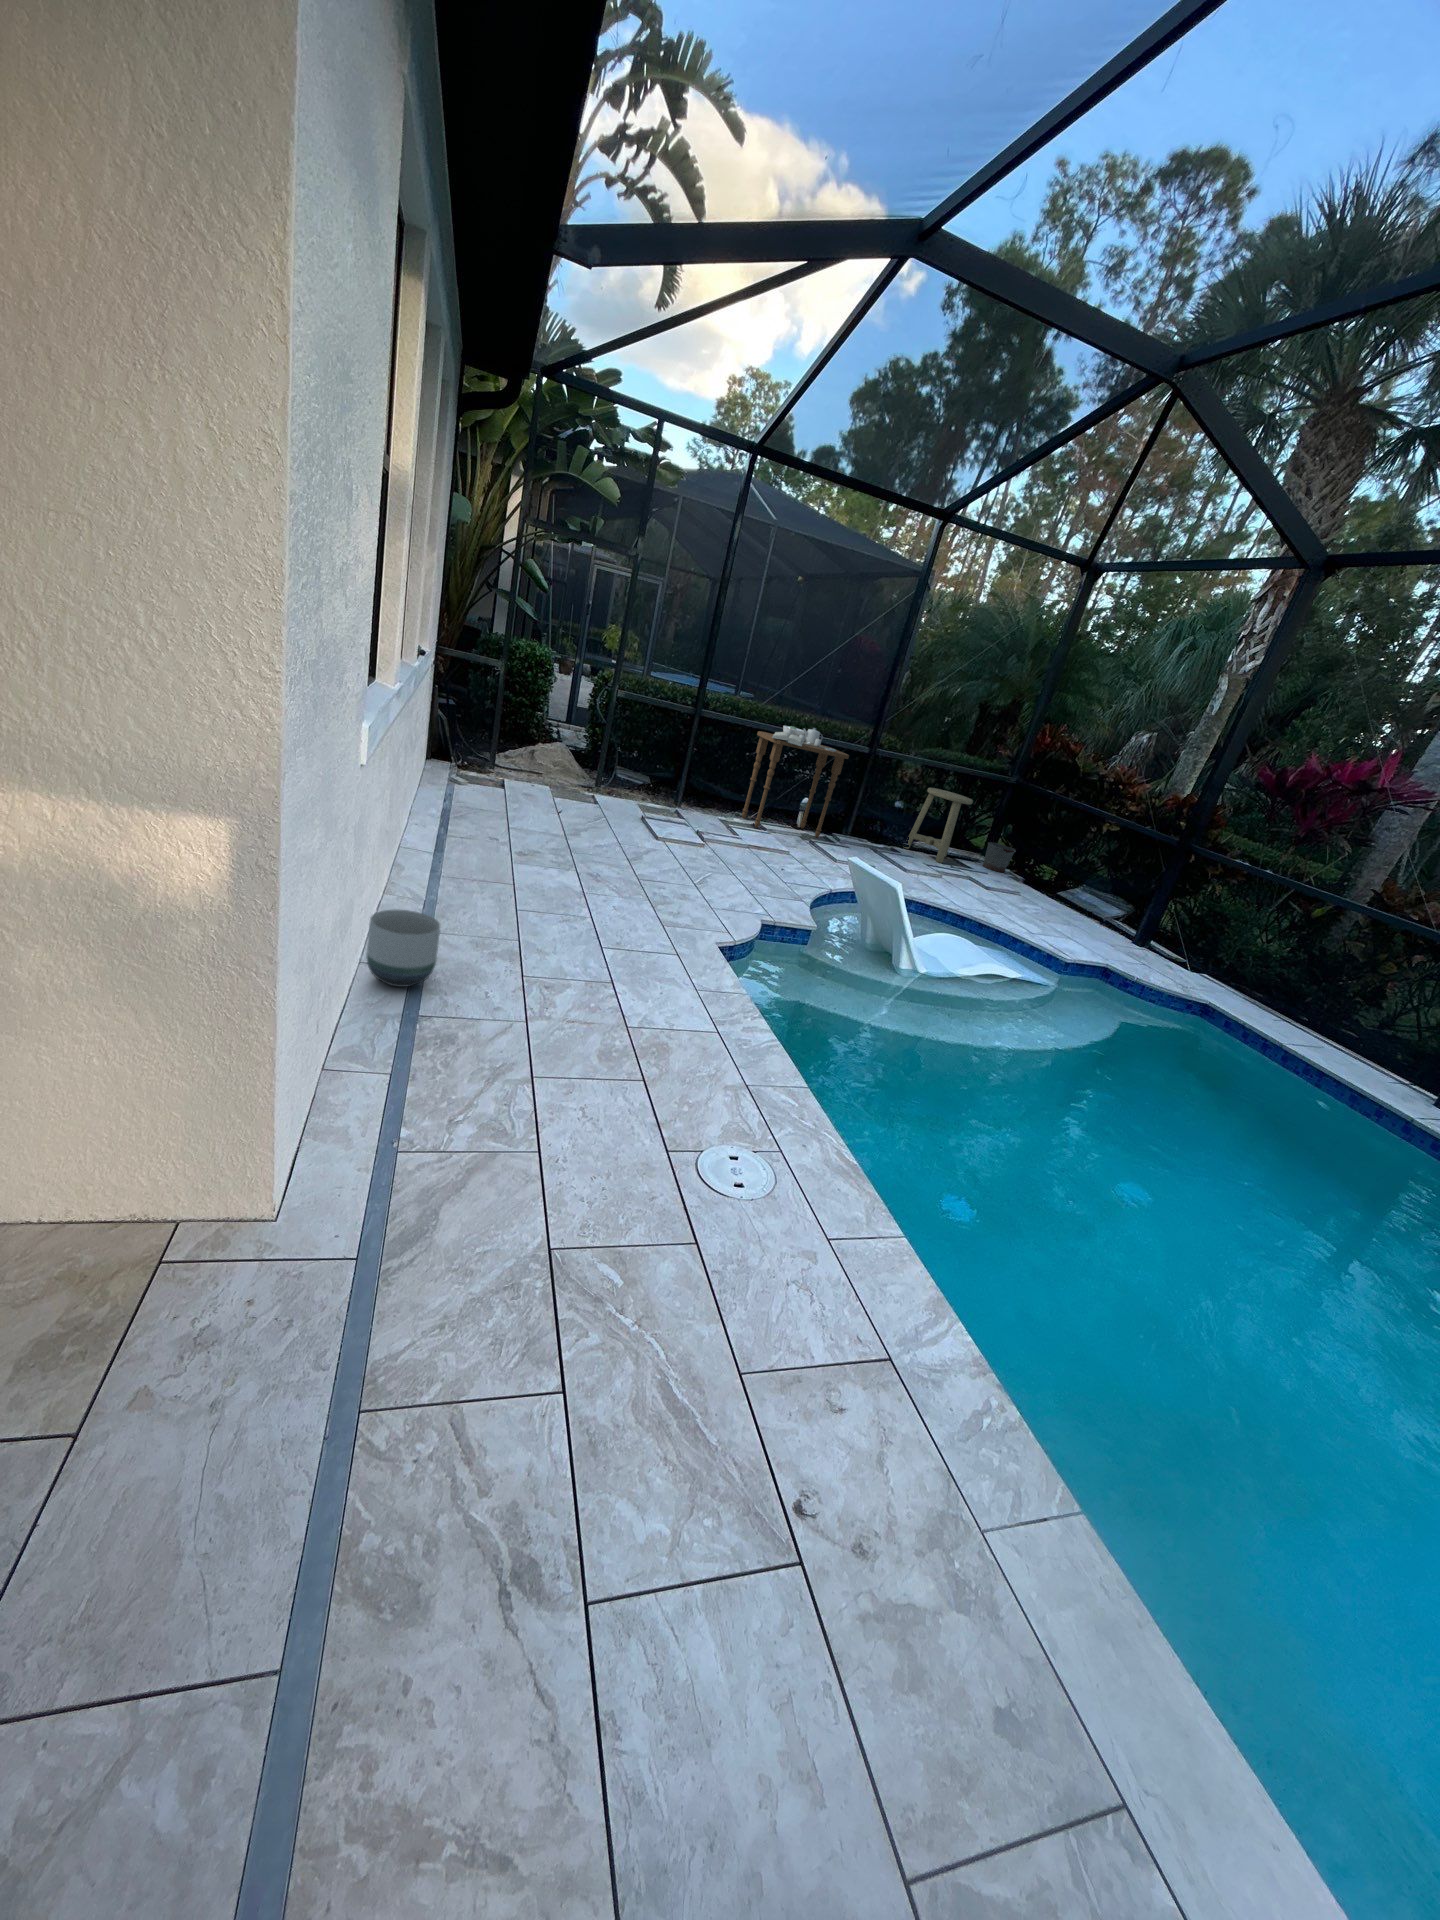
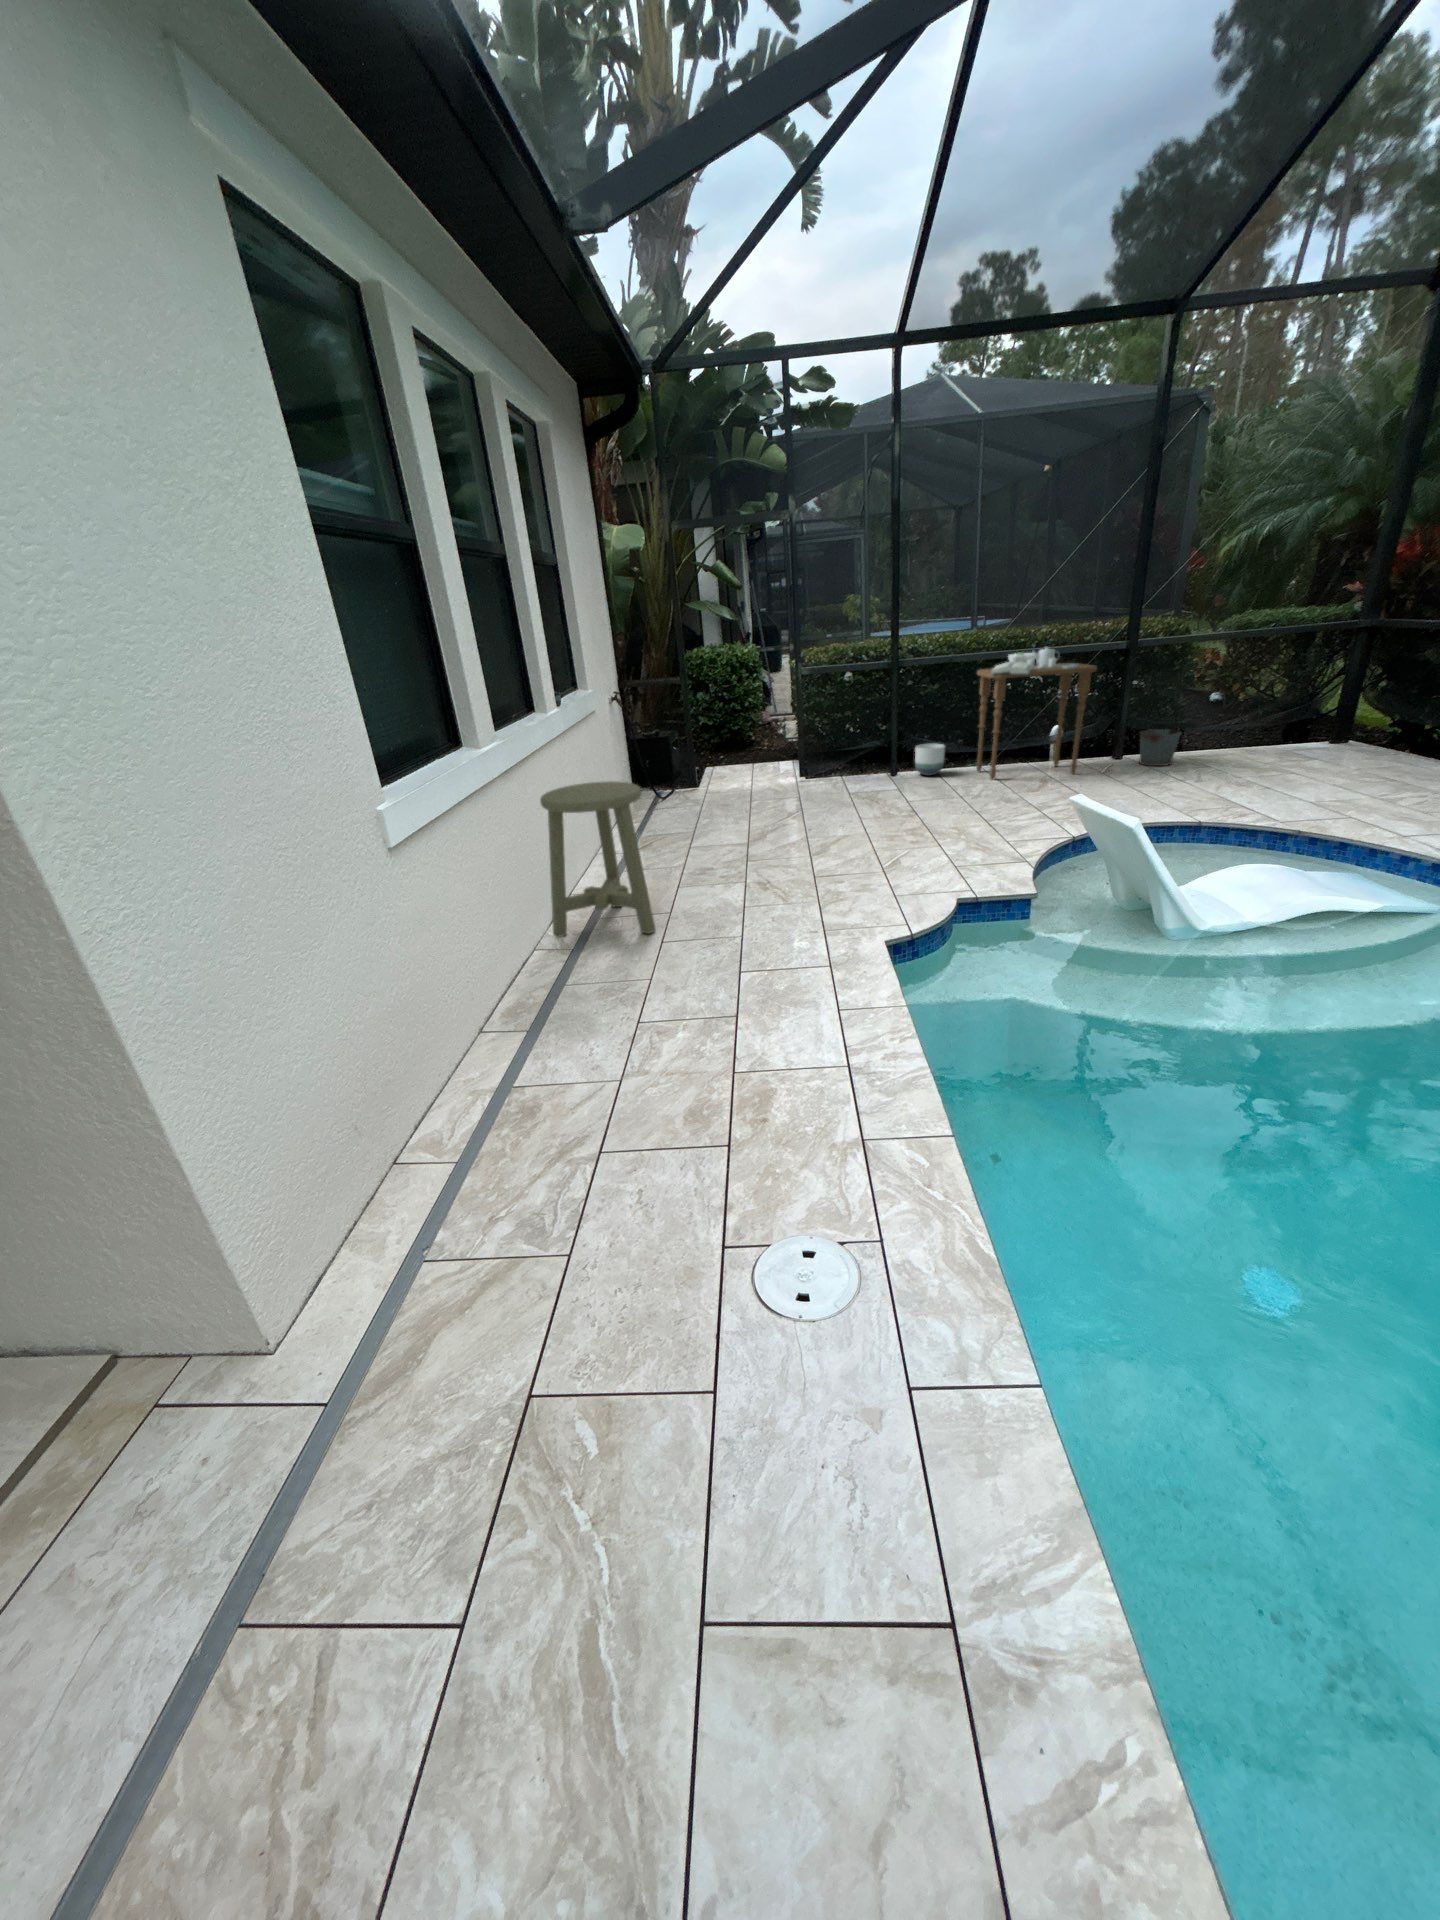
stool: present [904,788,973,863] -> present [540,781,655,937]
bucket: present [983,842,1016,872] -> present [1139,729,1181,766]
planter: present [367,910,440,987] -> present [915,744,945,775]

